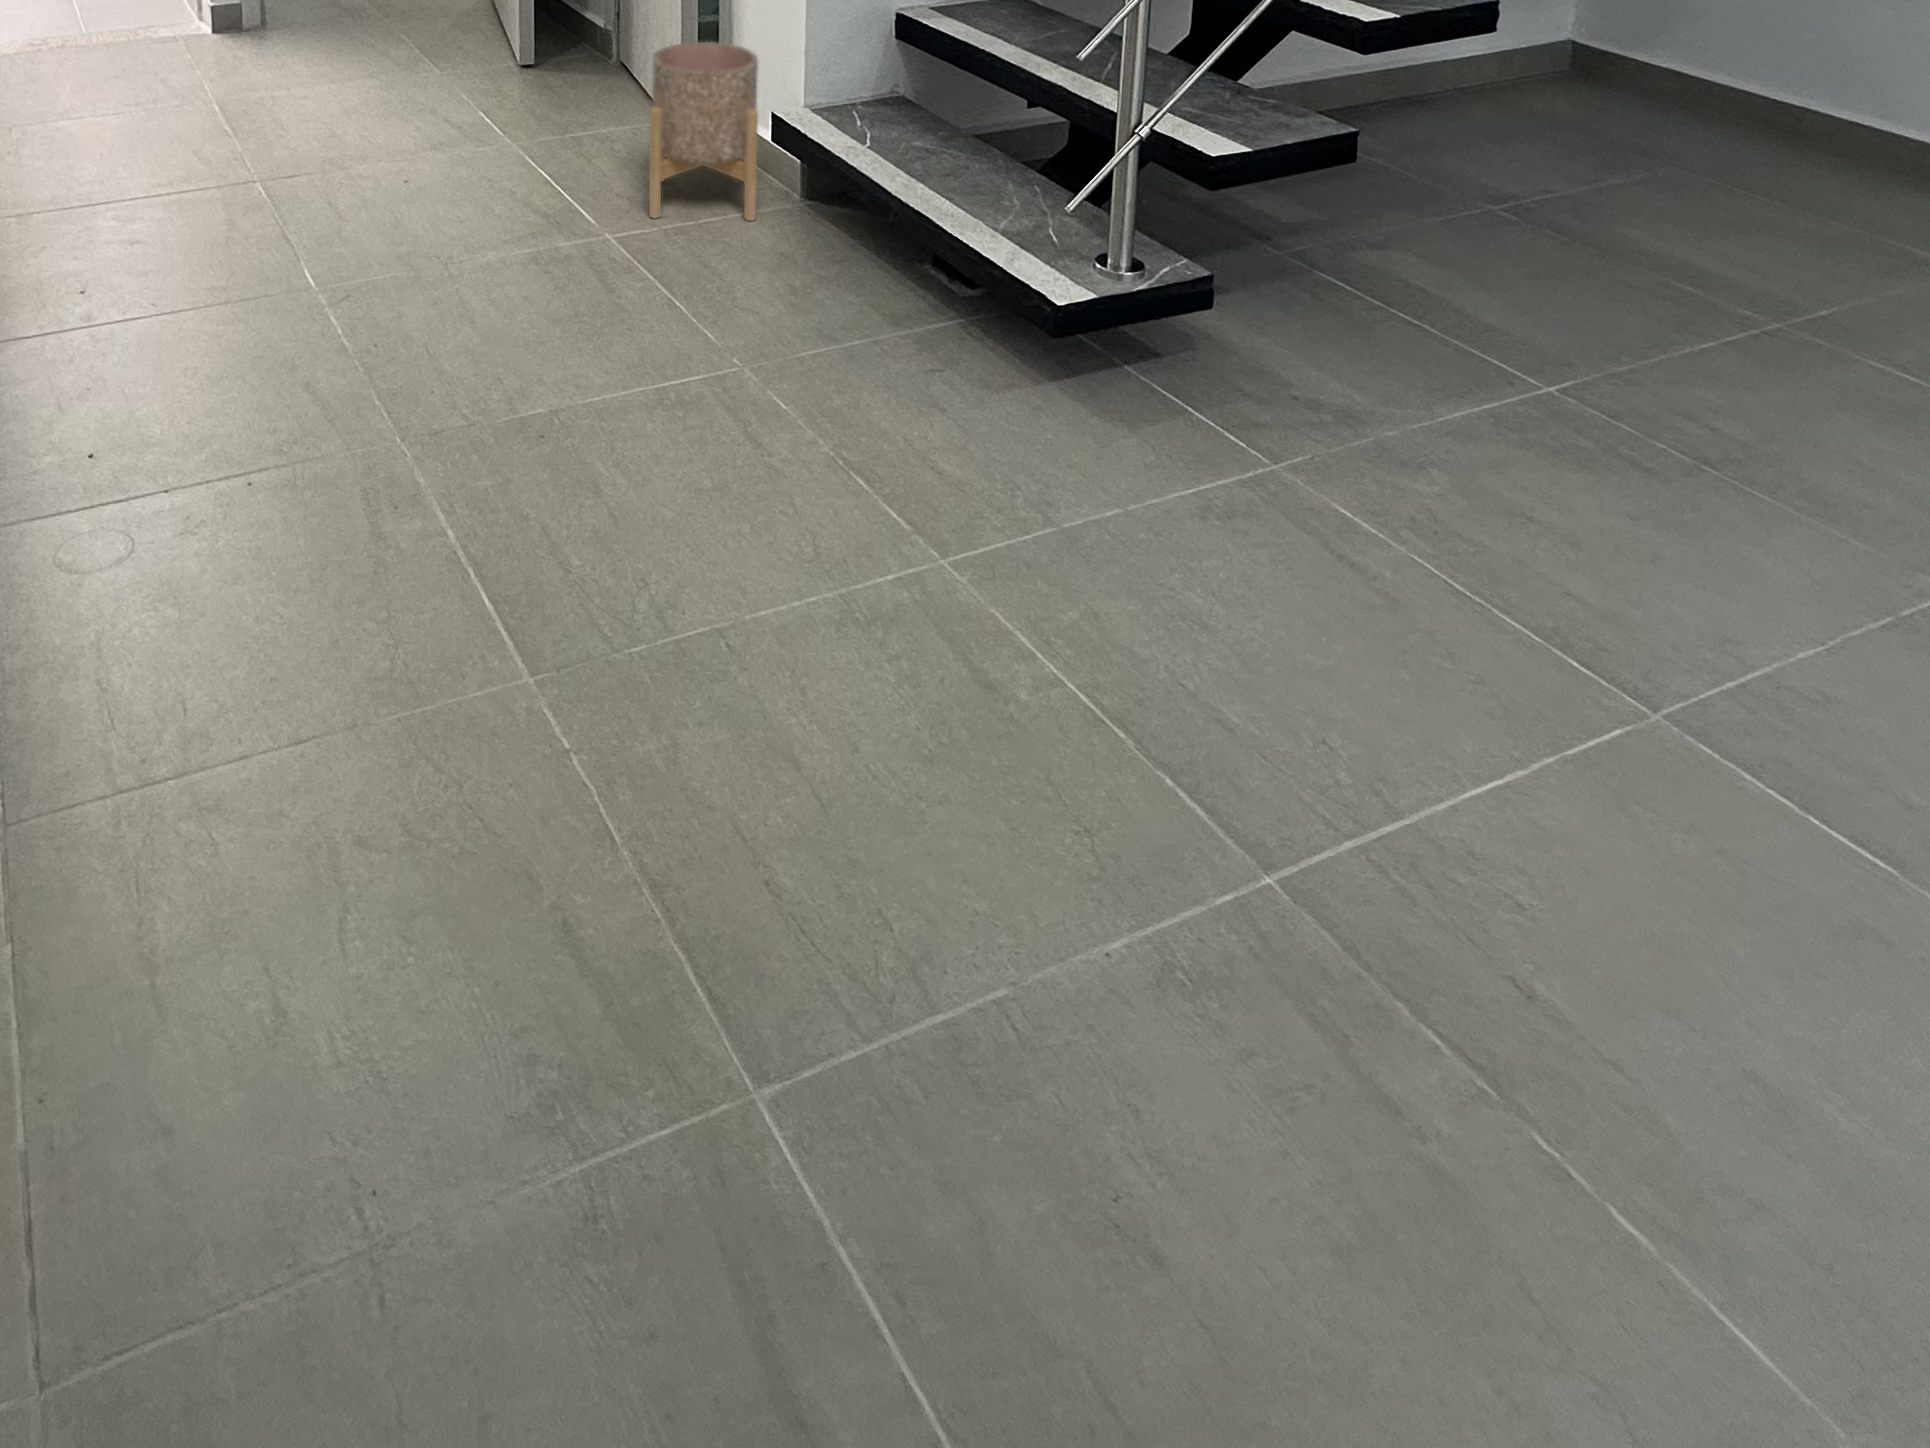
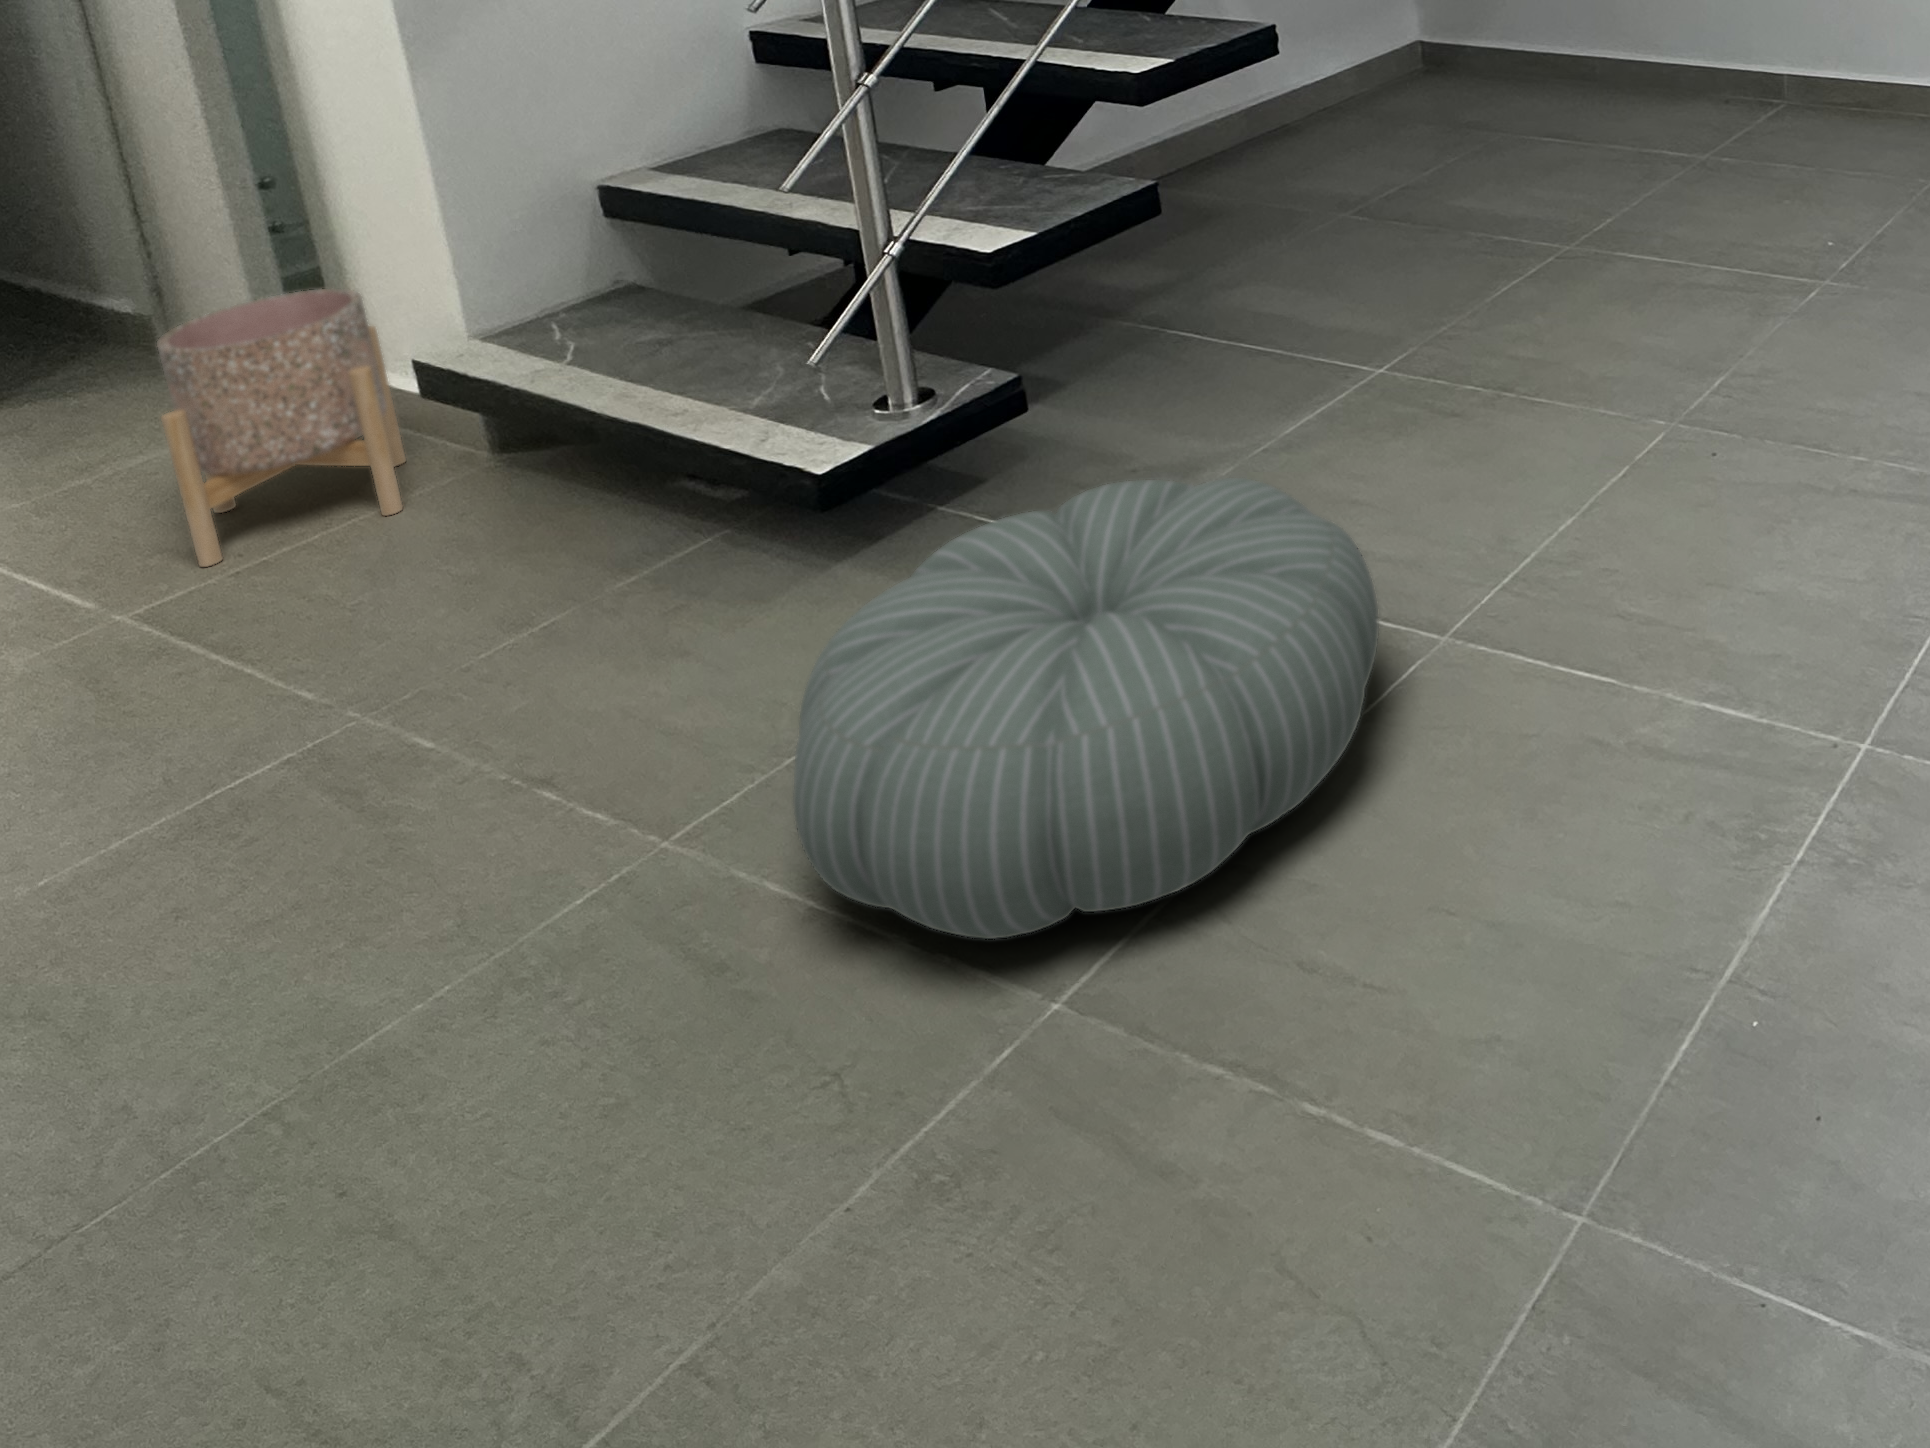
pouf: none [1071,416,1630,861] -> present [793,478,1379,939]

